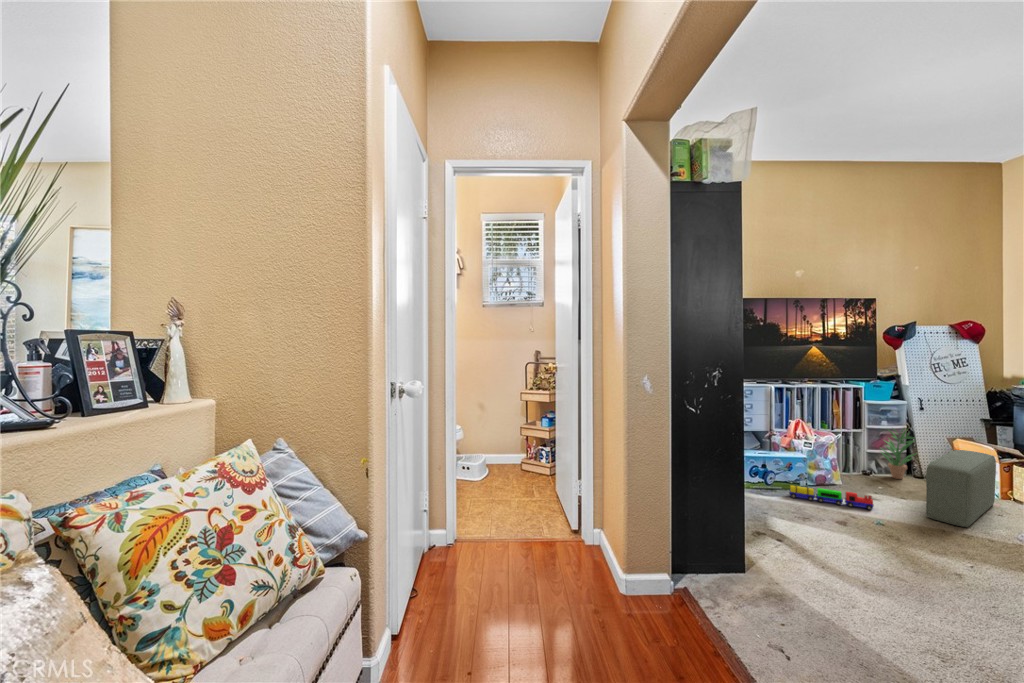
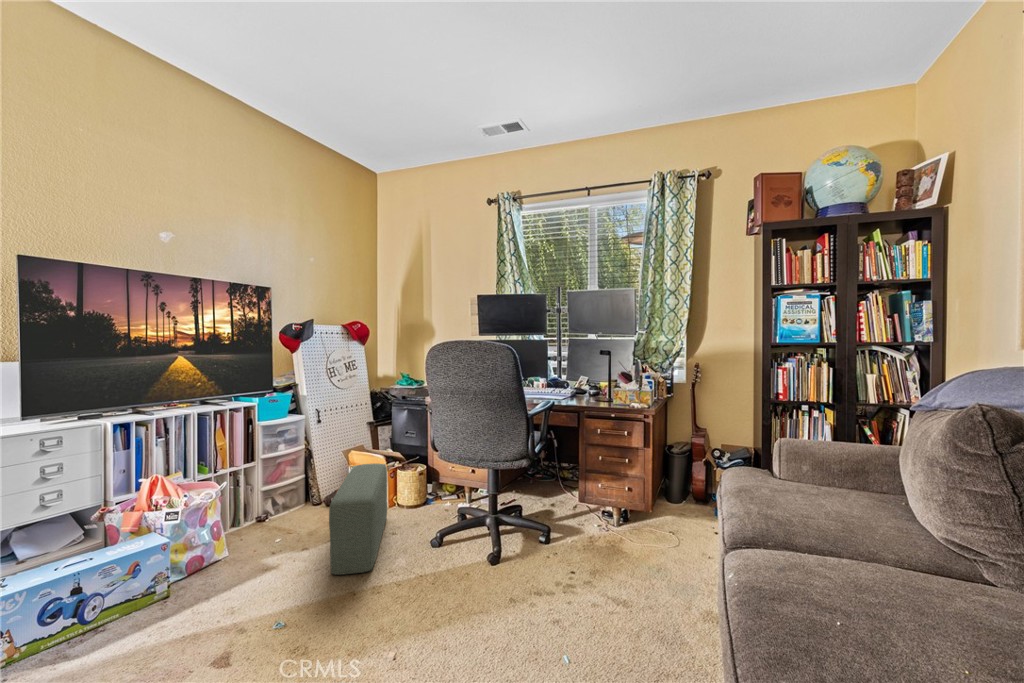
potted plant: present [882,429,913,479] -> none [276,449,318,517]
toy train: present [789,486,874,510] -> none [120,576,267,643]

